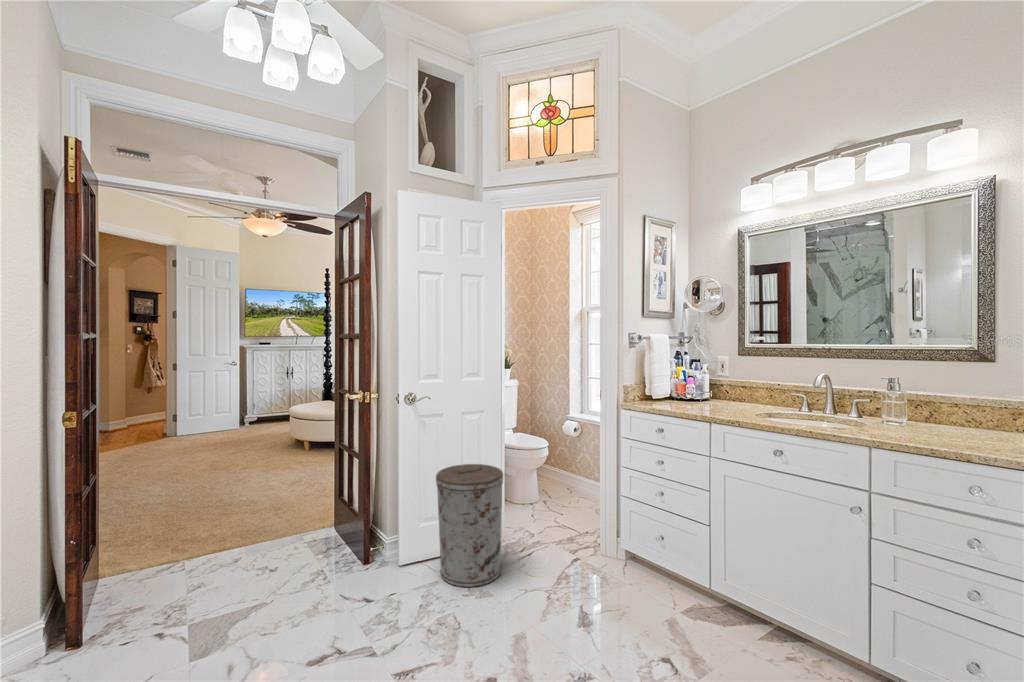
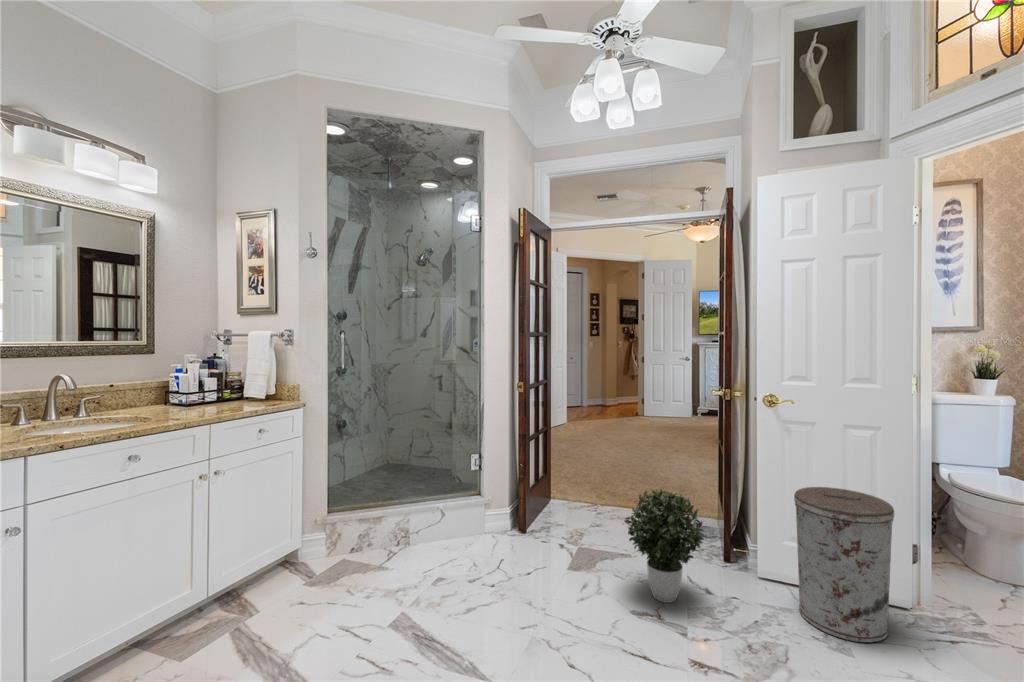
potted plant: none [285,510,375,636] -> present [624,489,705,603]

